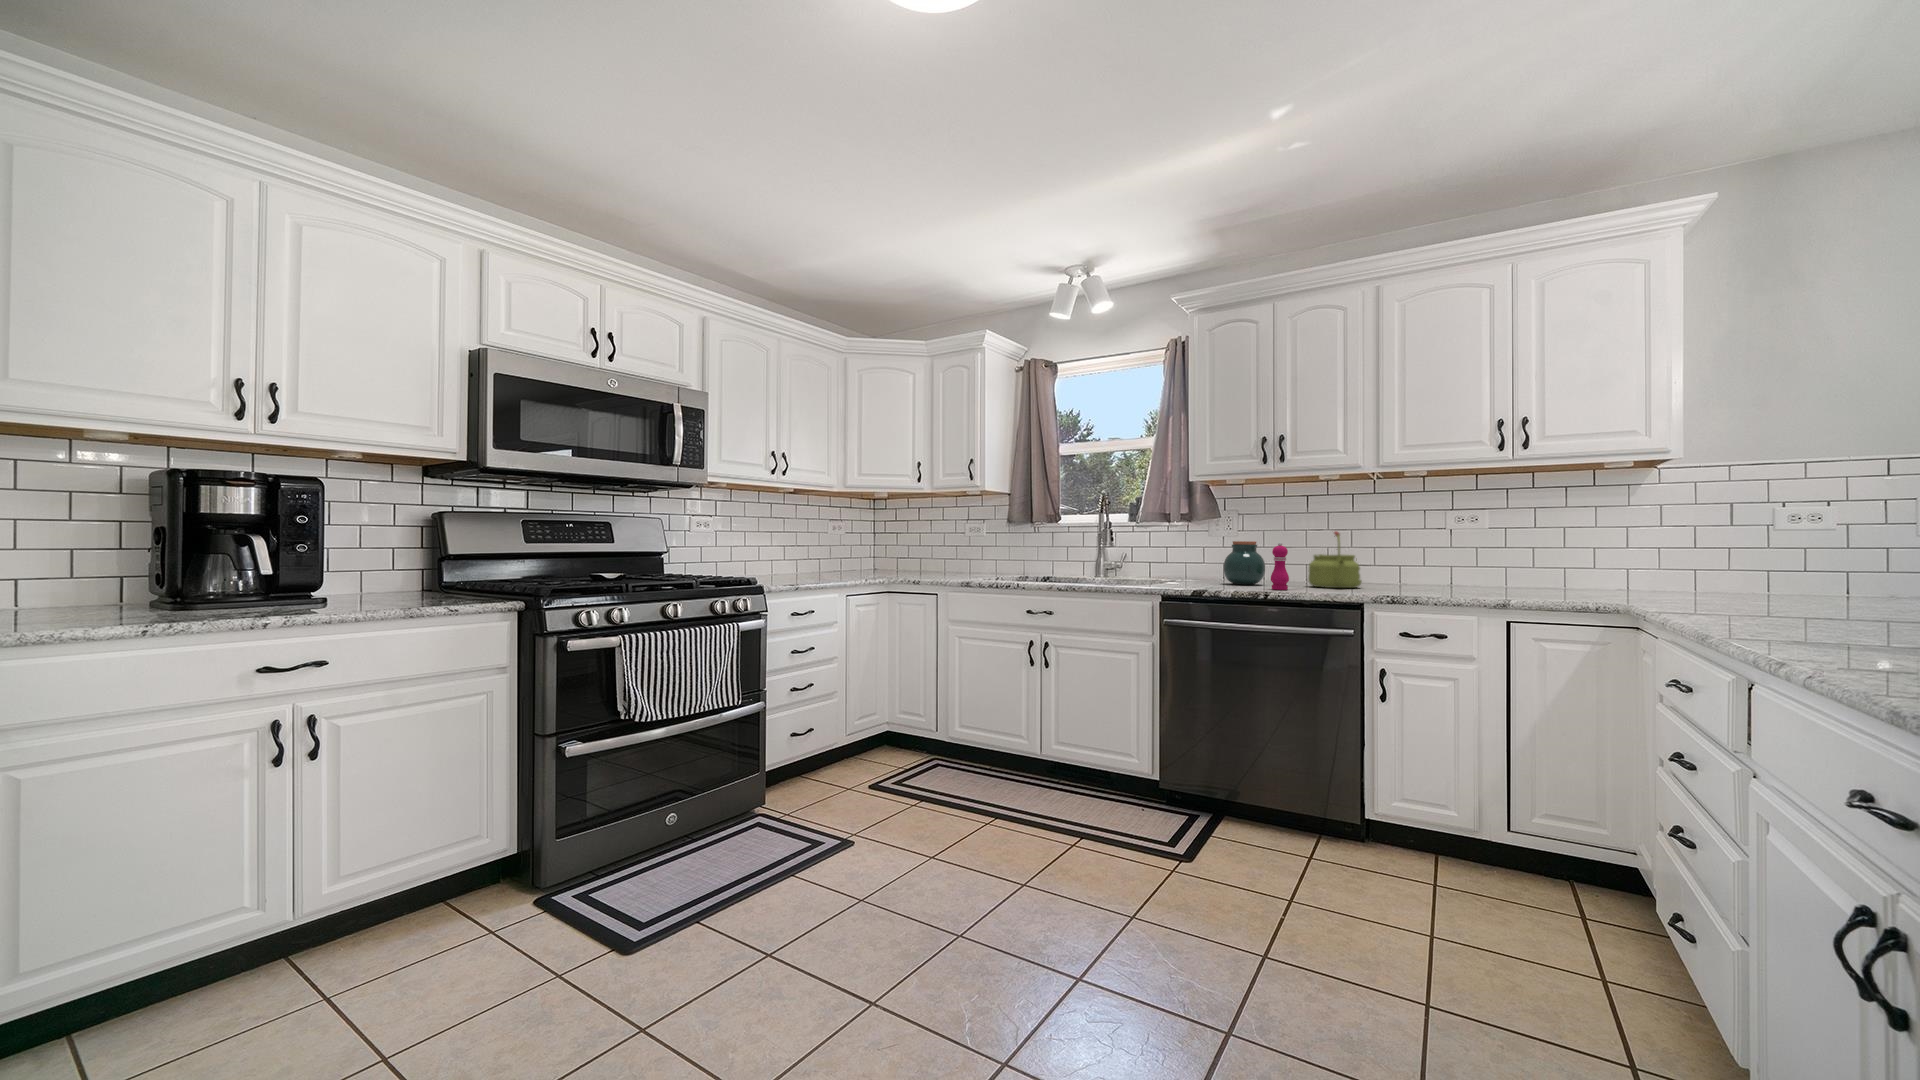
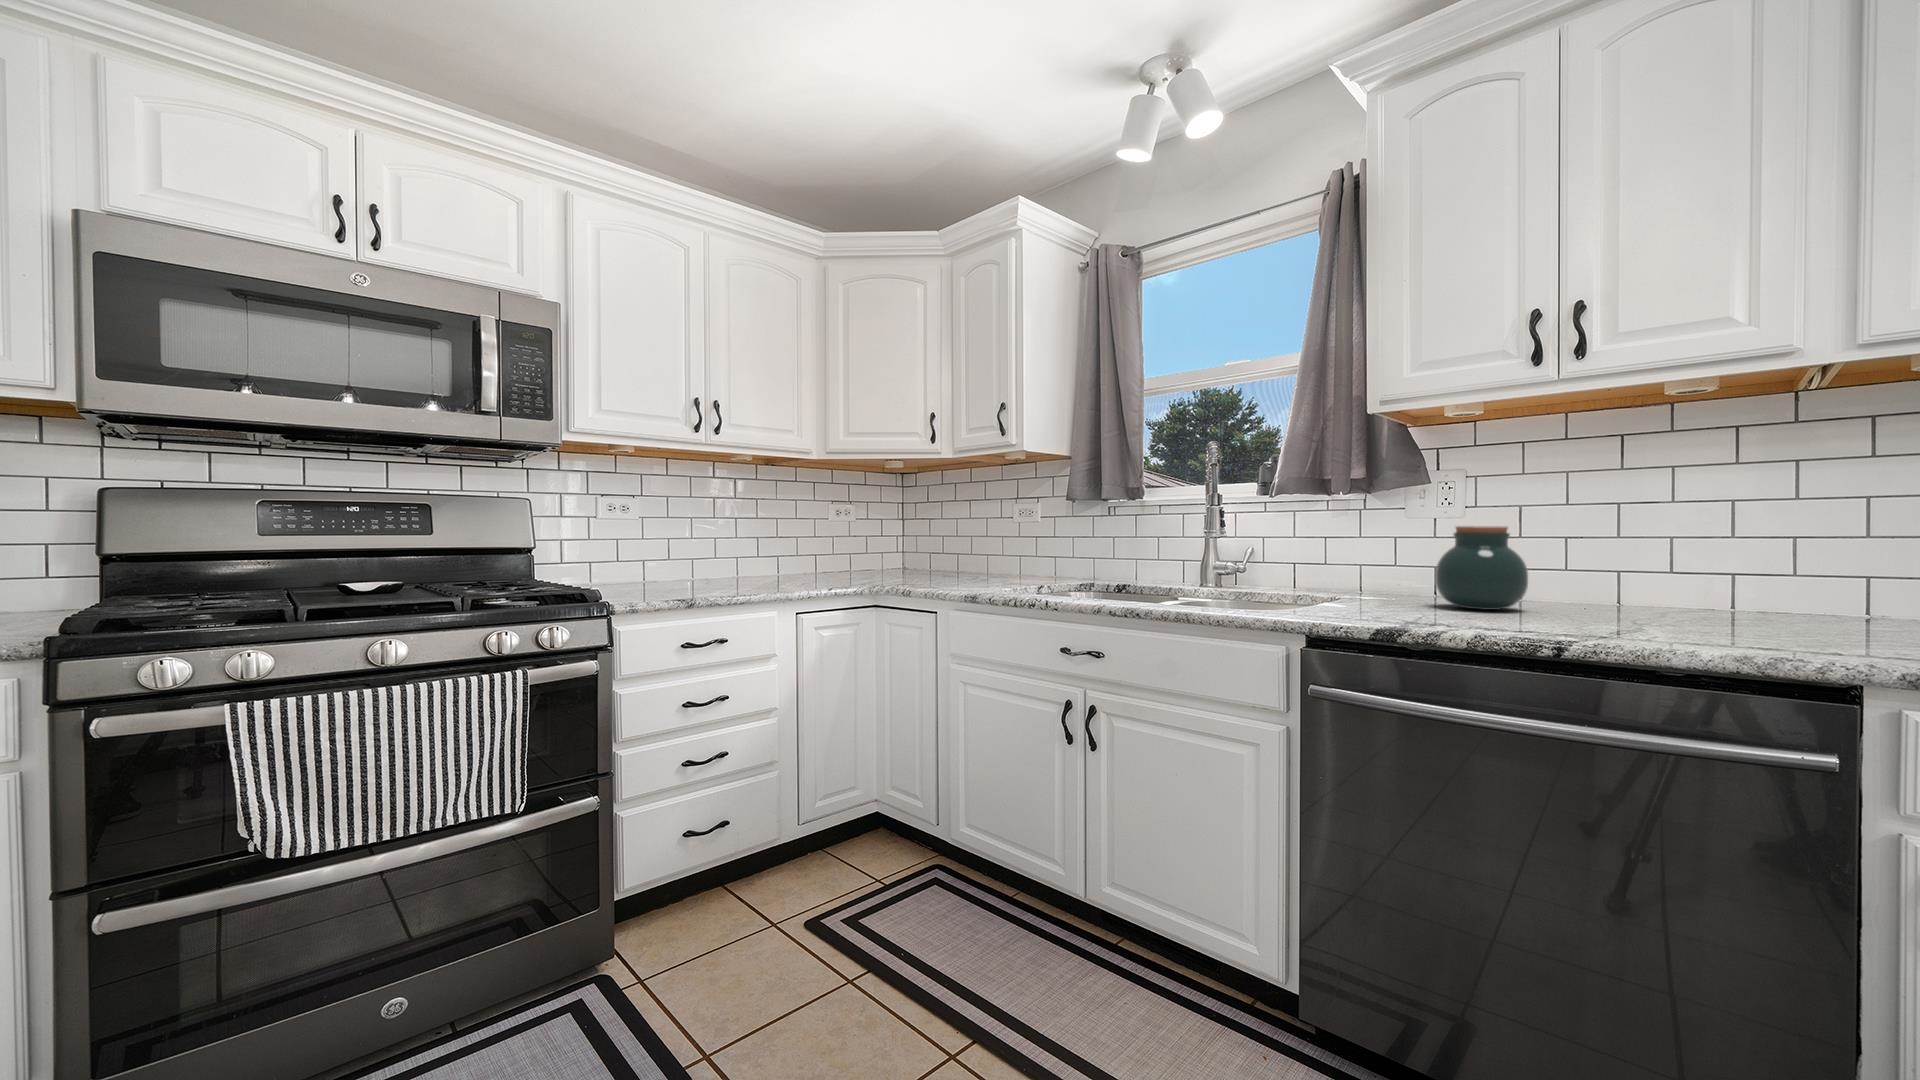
kettle: present [1308,531,1362,588] -> none [1632,503,1778,627]
pepper mill: present [1271,542,1289,590] -> none [1554,527,1602,631]

